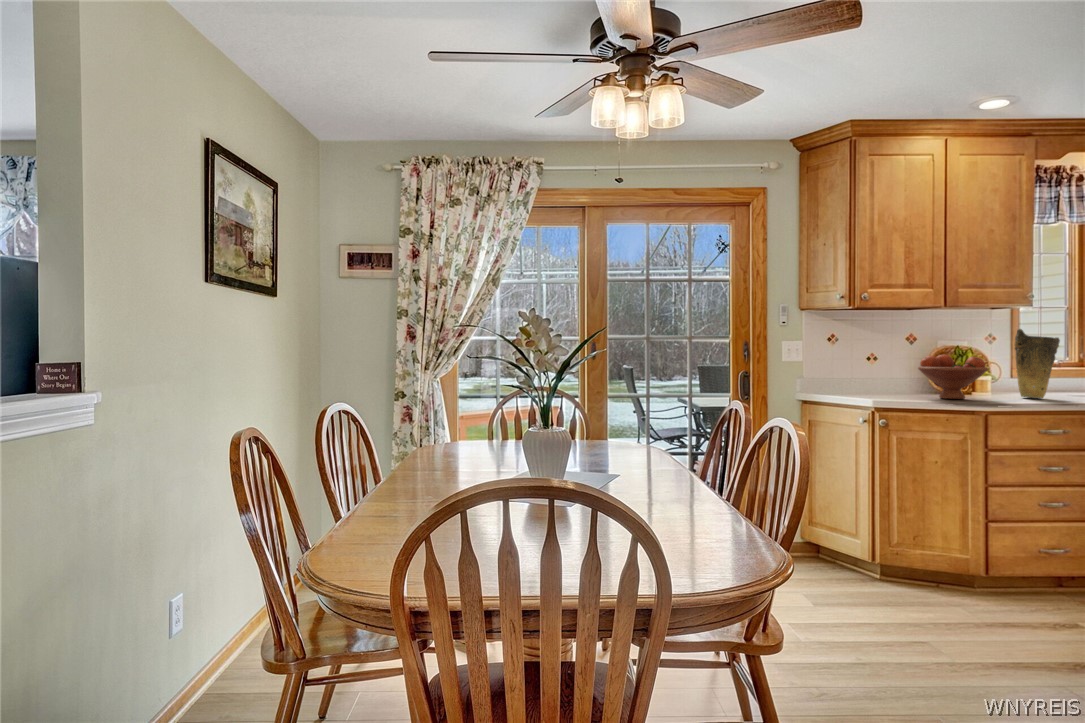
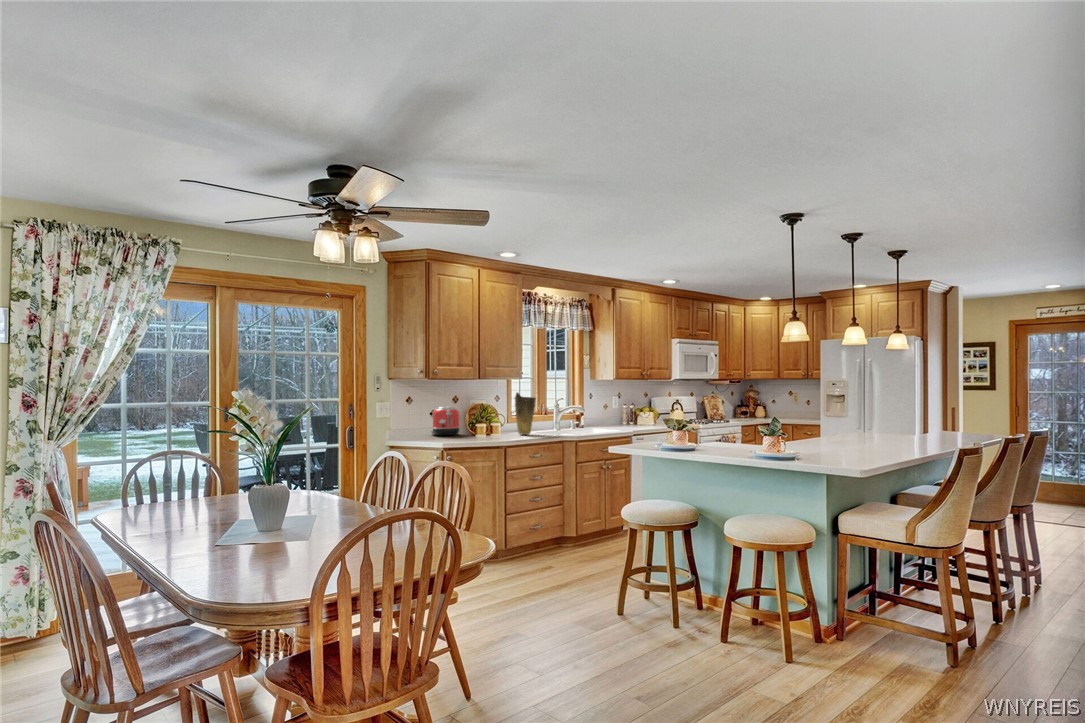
toaster: none [868,350,914,392] -> present [431,407,460,436]
fruit bowl: present [918,355,988,399] -> none [466,409,505,438]

